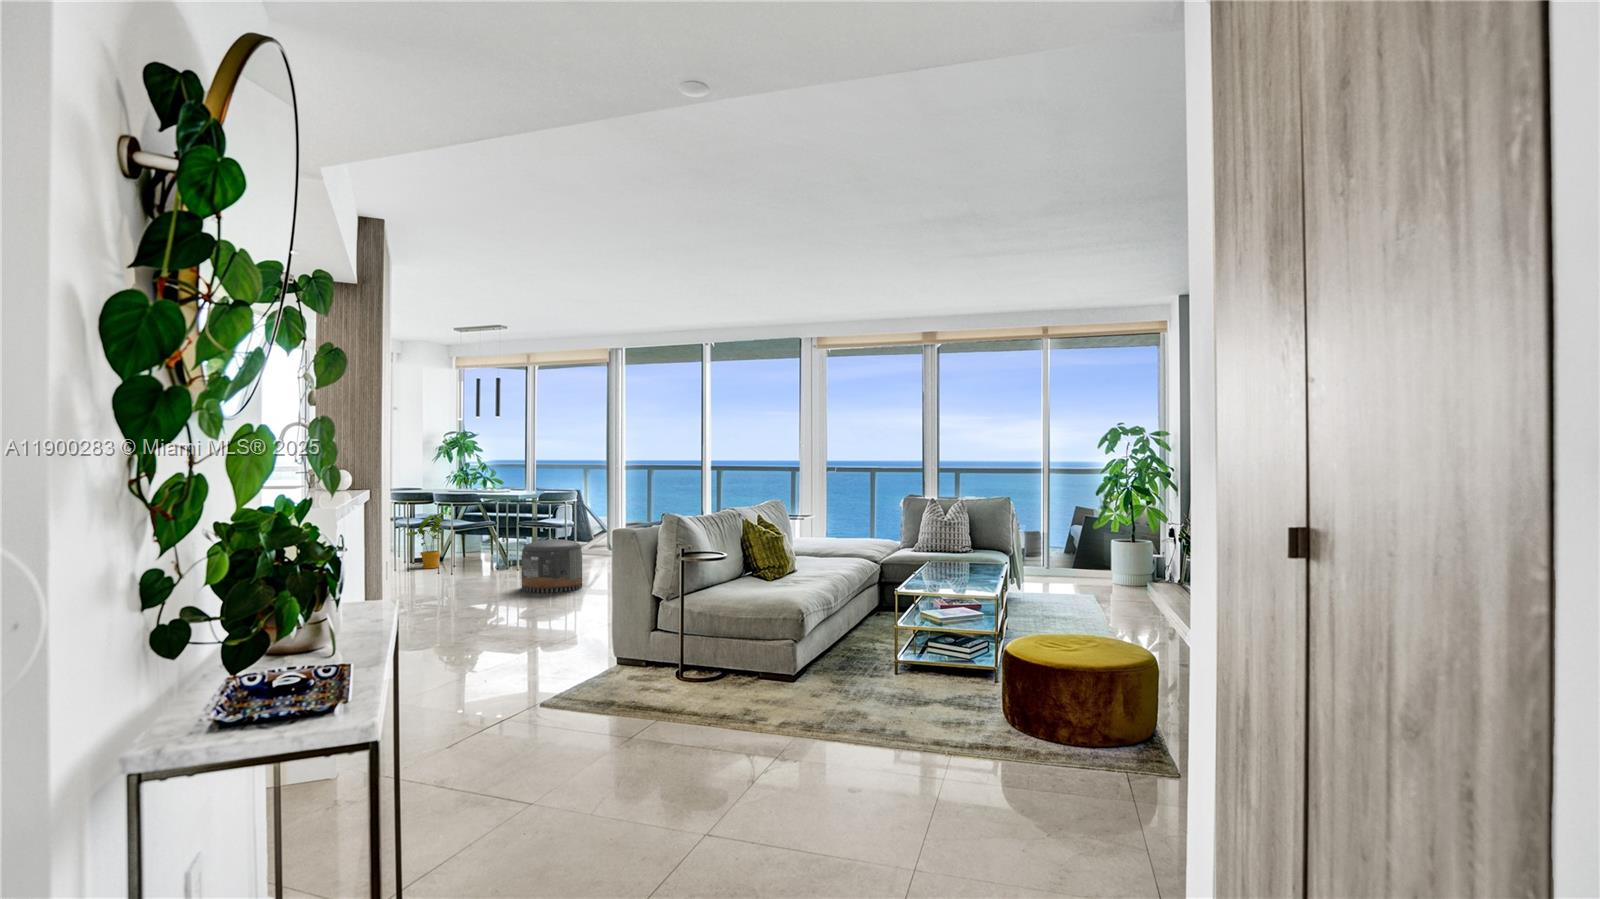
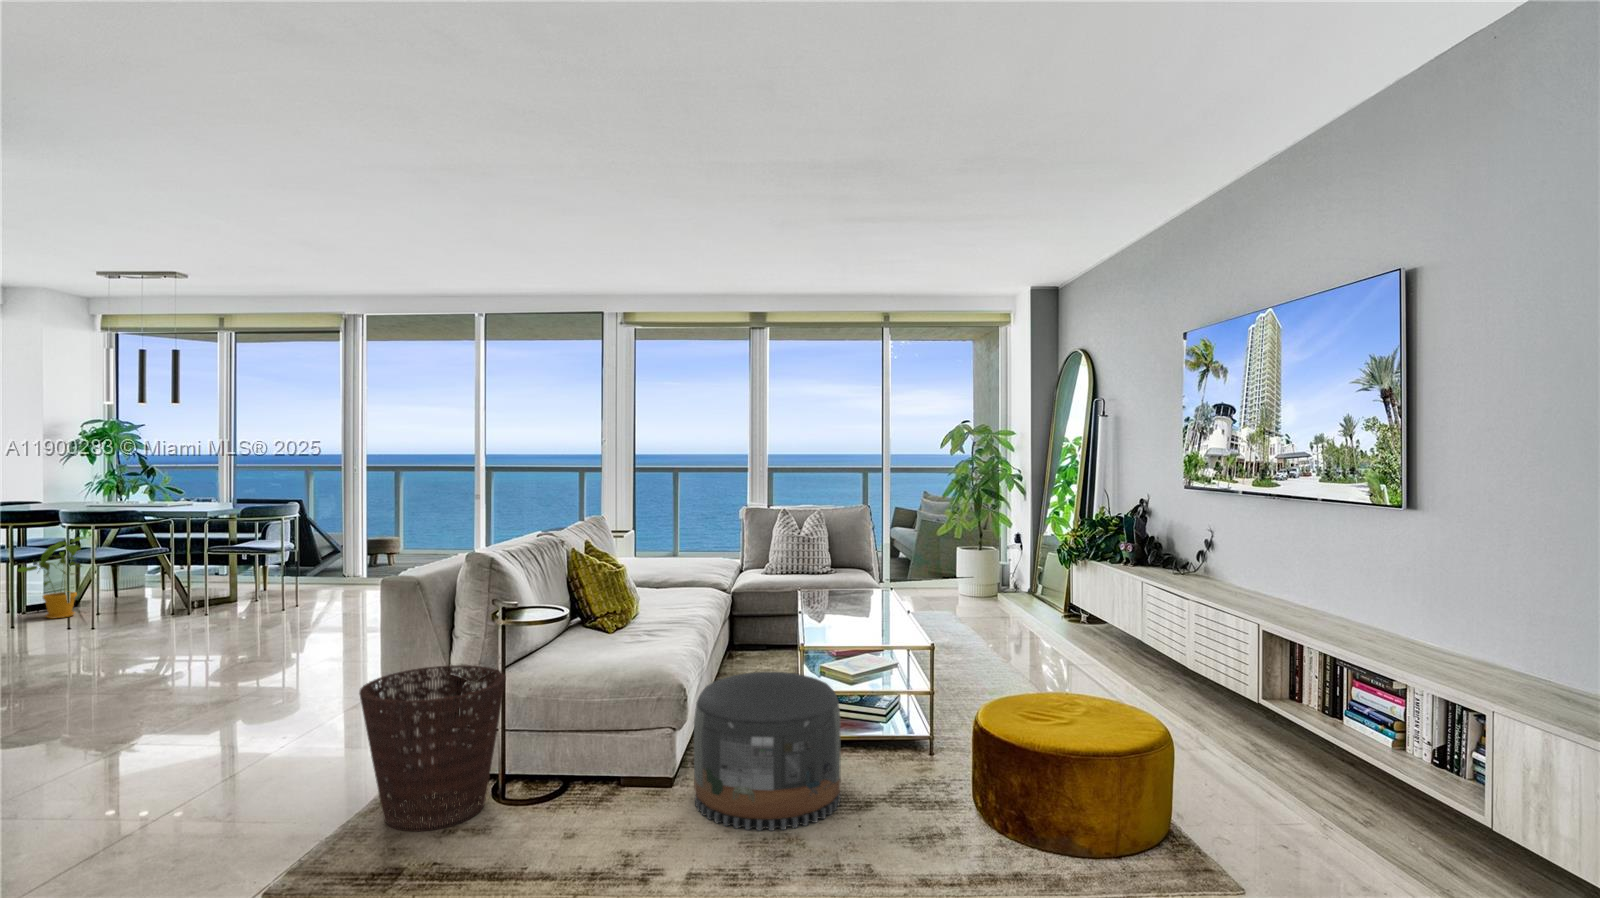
pouf: present [521,539,582,593] -> present [694,672,841,831]
basket: none [593,590,684,690] -> present [359,665,506,831]

